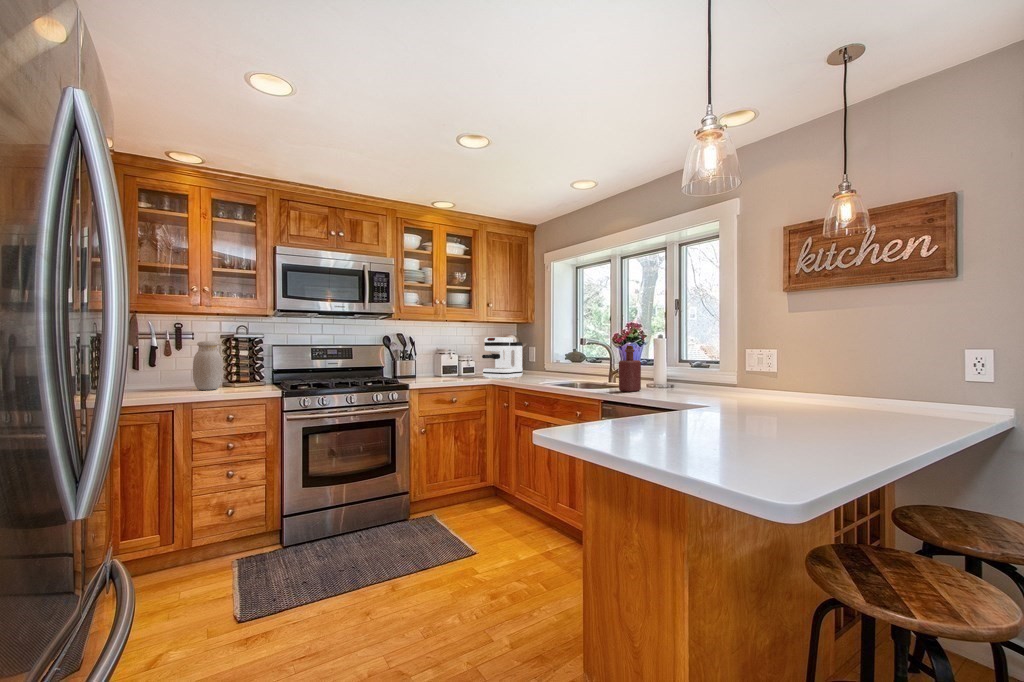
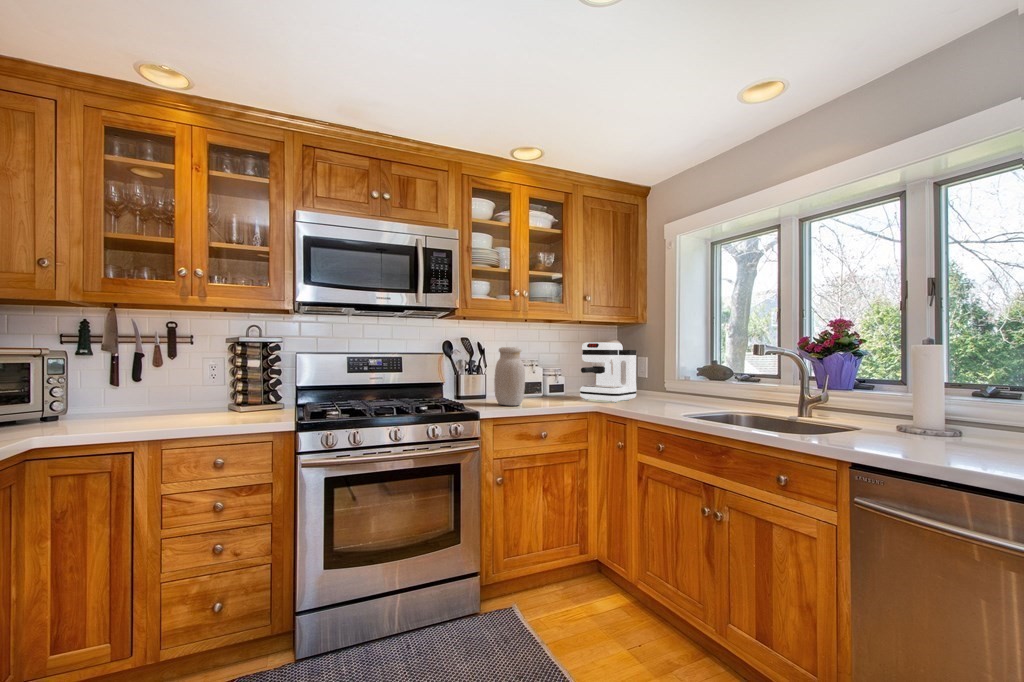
jar: present [193,341,222,390] -> present [494,347,525,406]
bottle: present [619,346,641,392] -> none [865,360,909,448]

